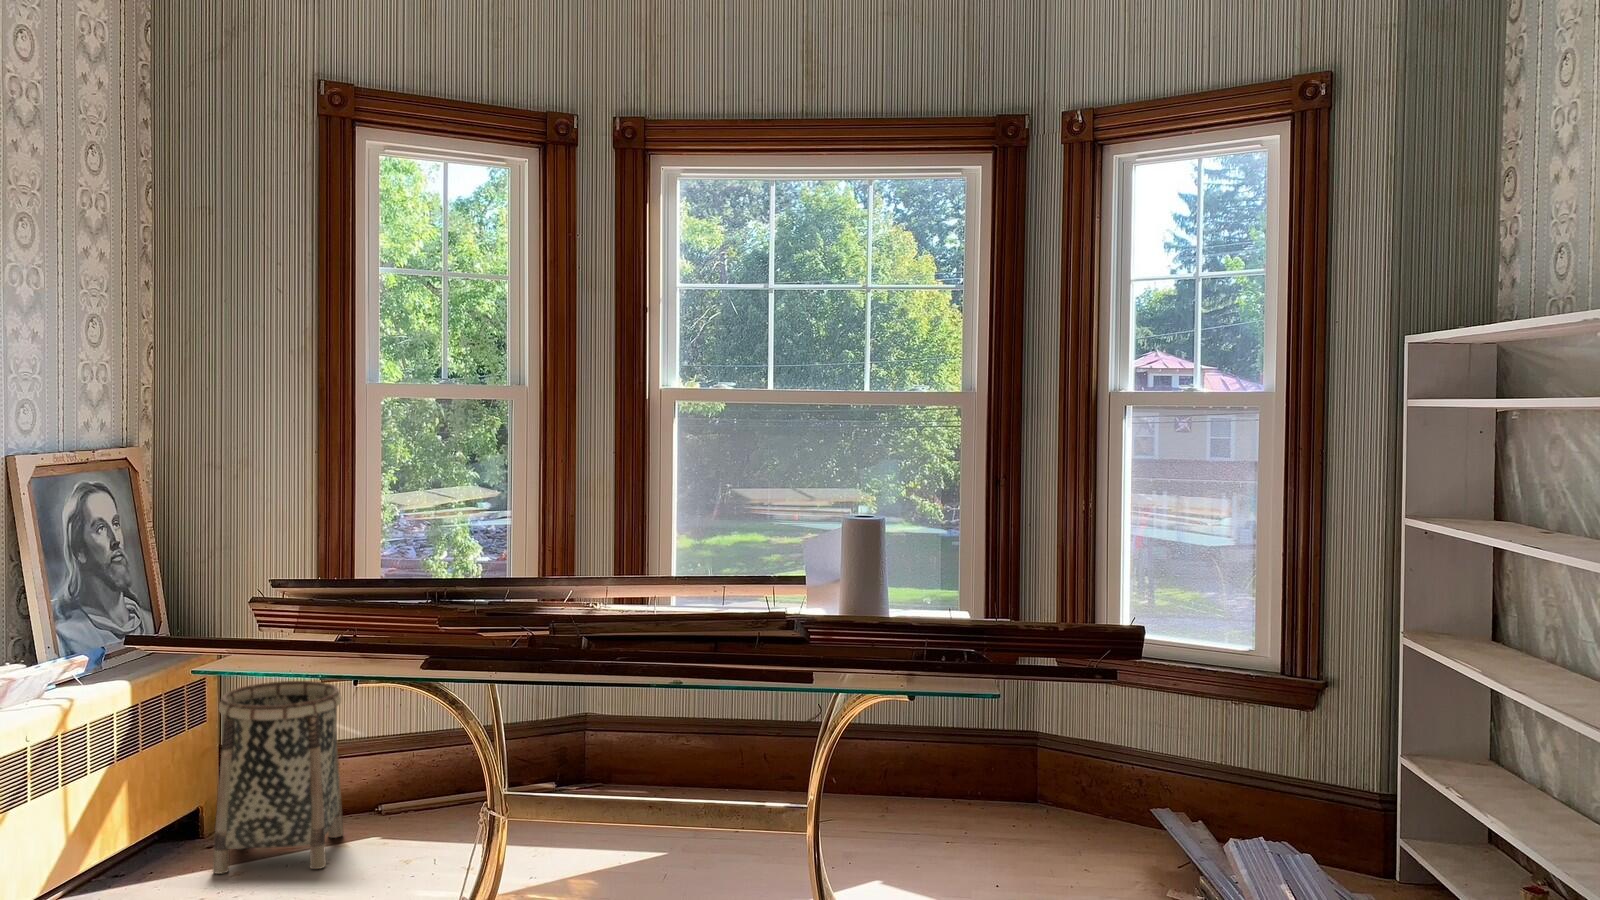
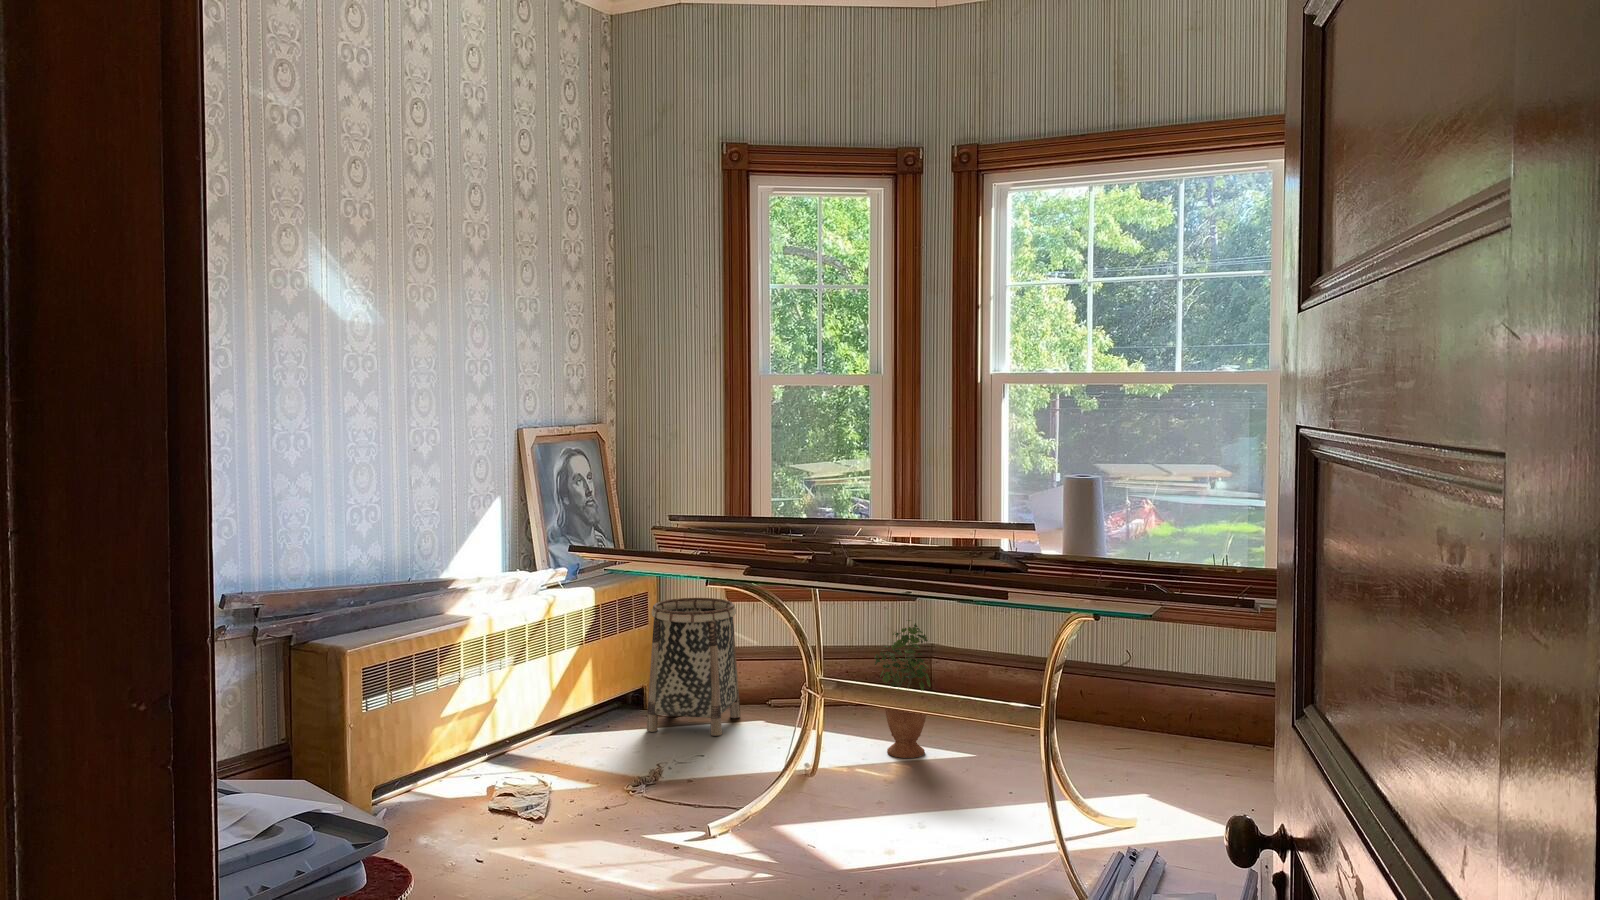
potted plant: none [540,696,613,872] -> present [875,620,931,758]

